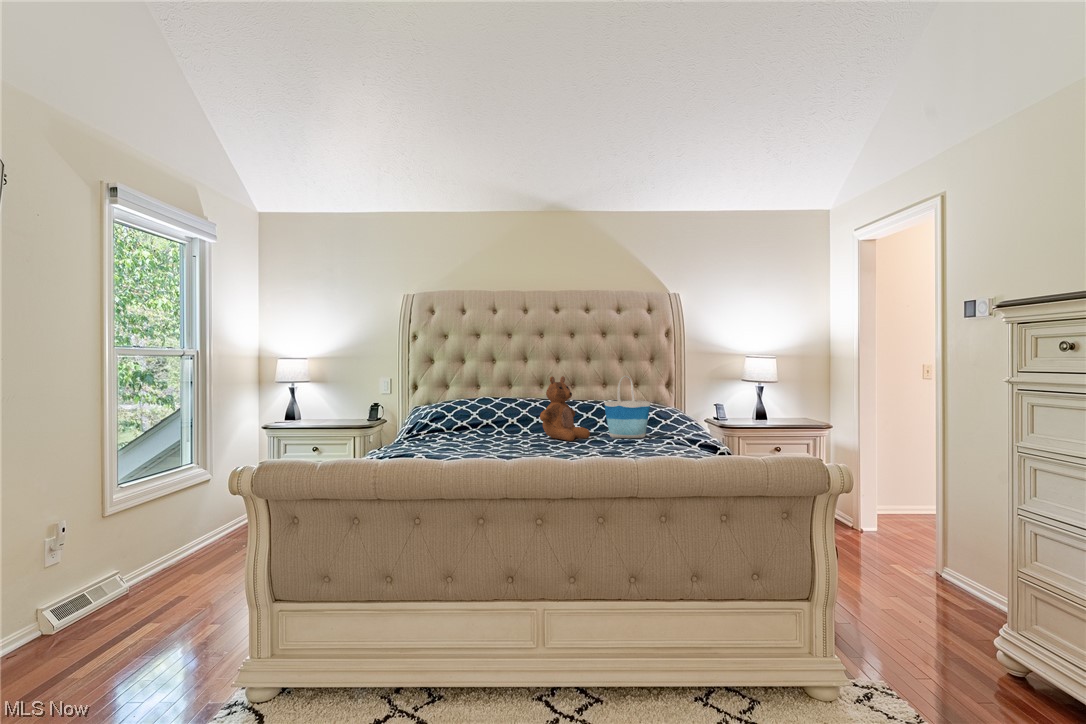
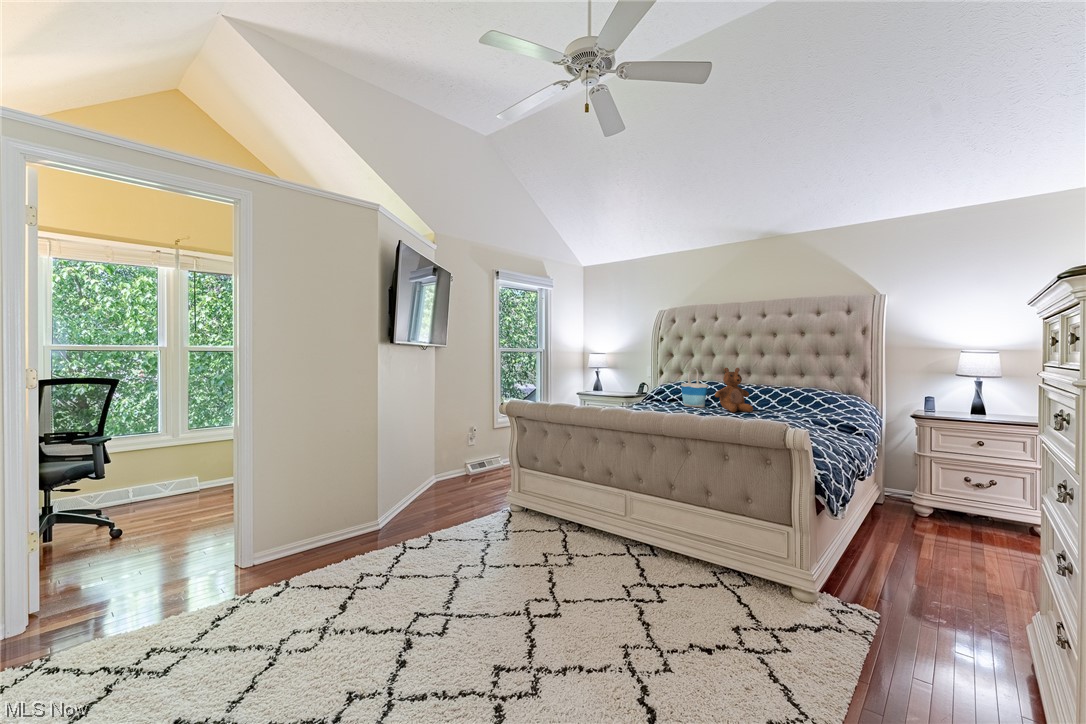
tote bag: present [604,376,651,438] -> present [681,367,708,408]

